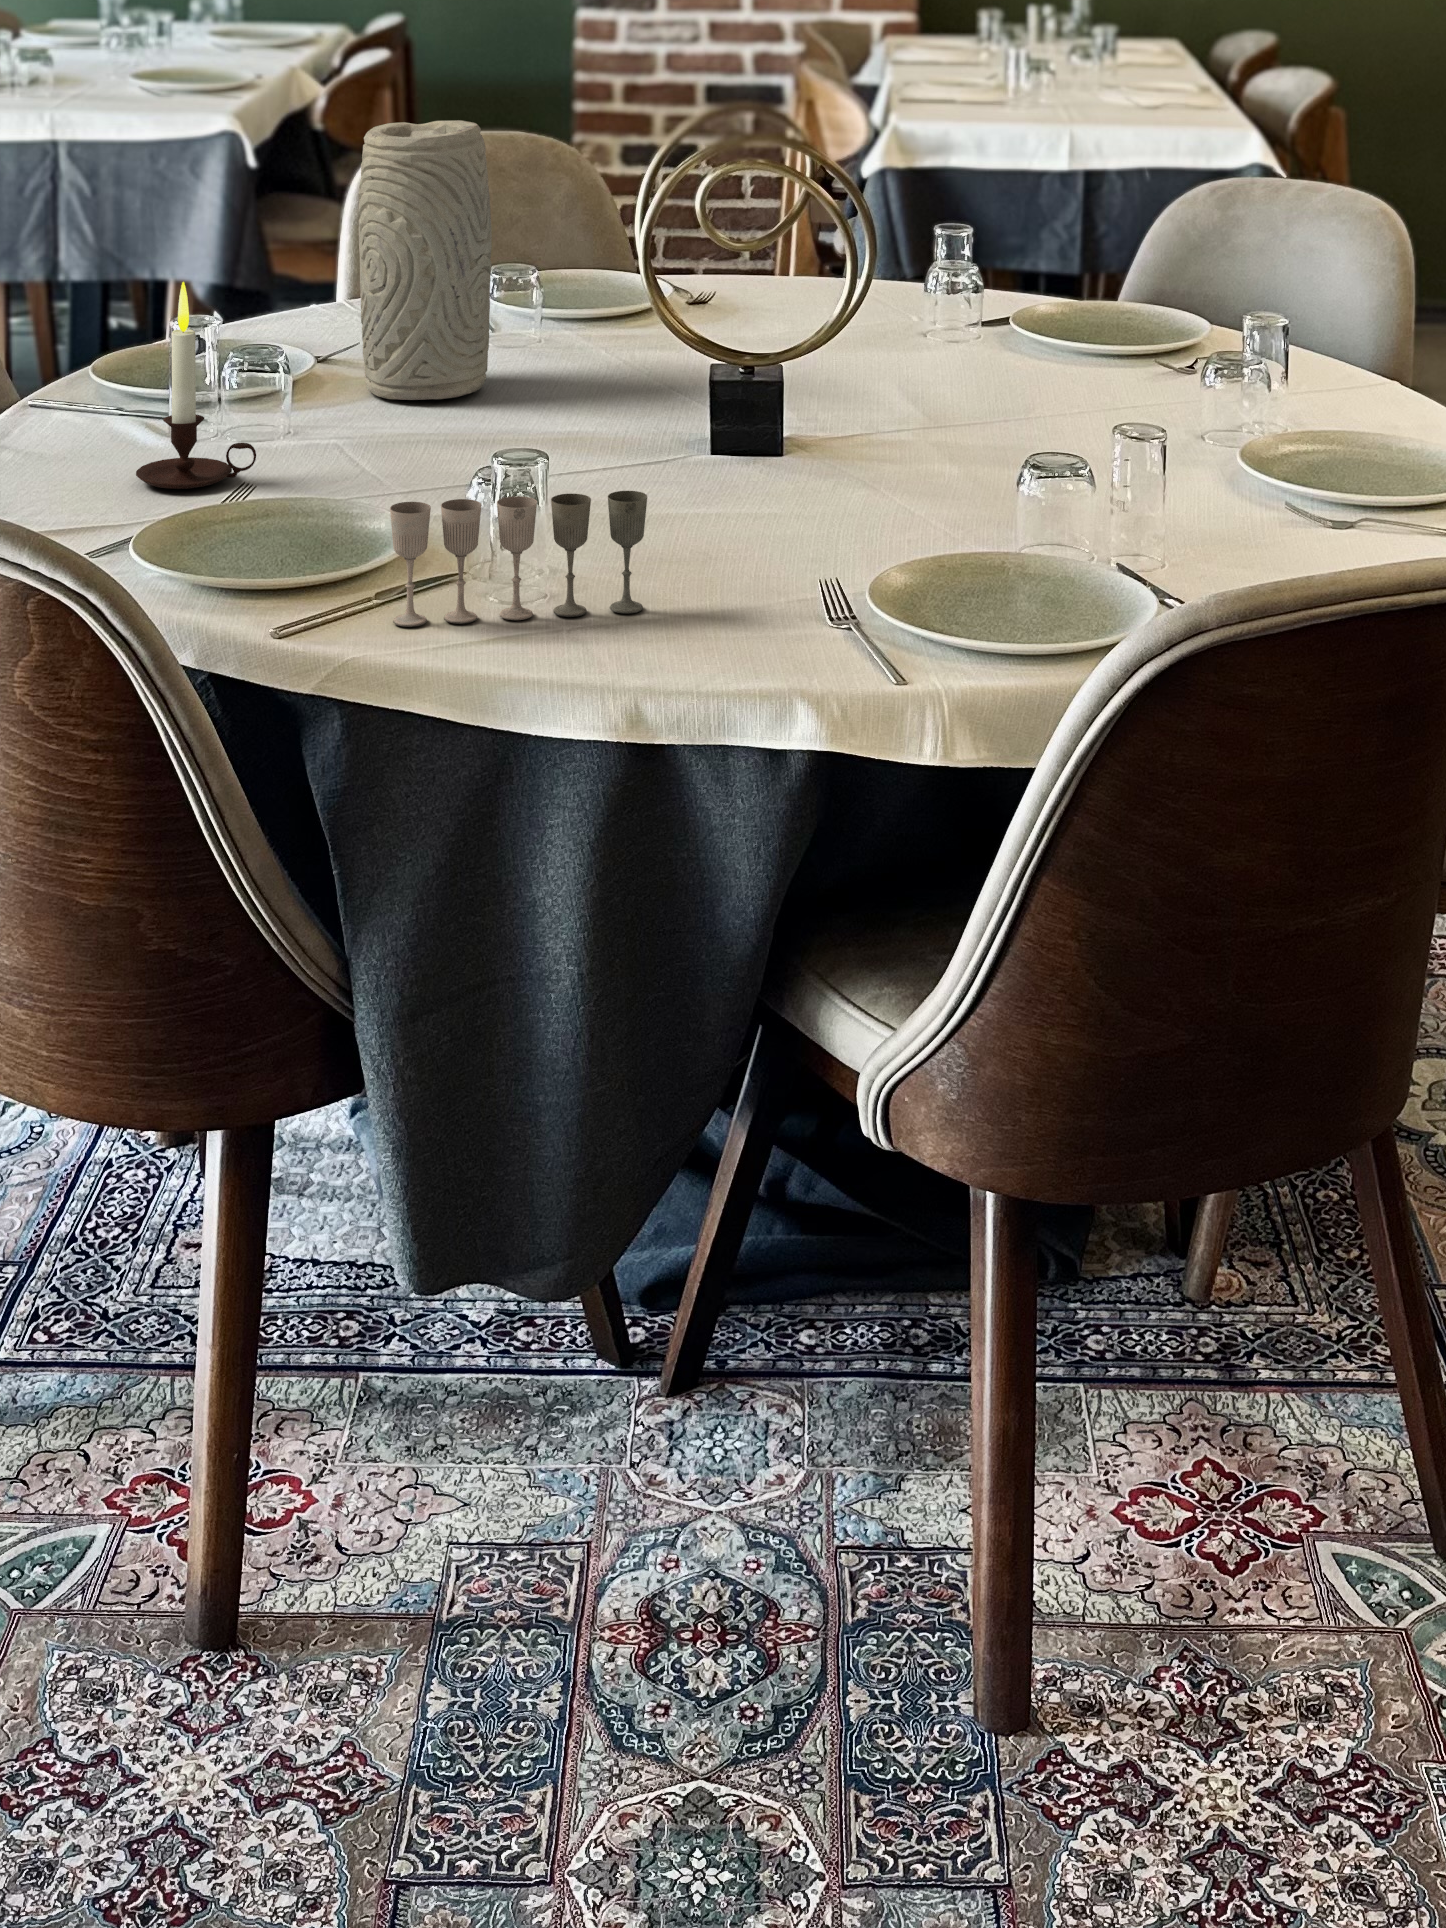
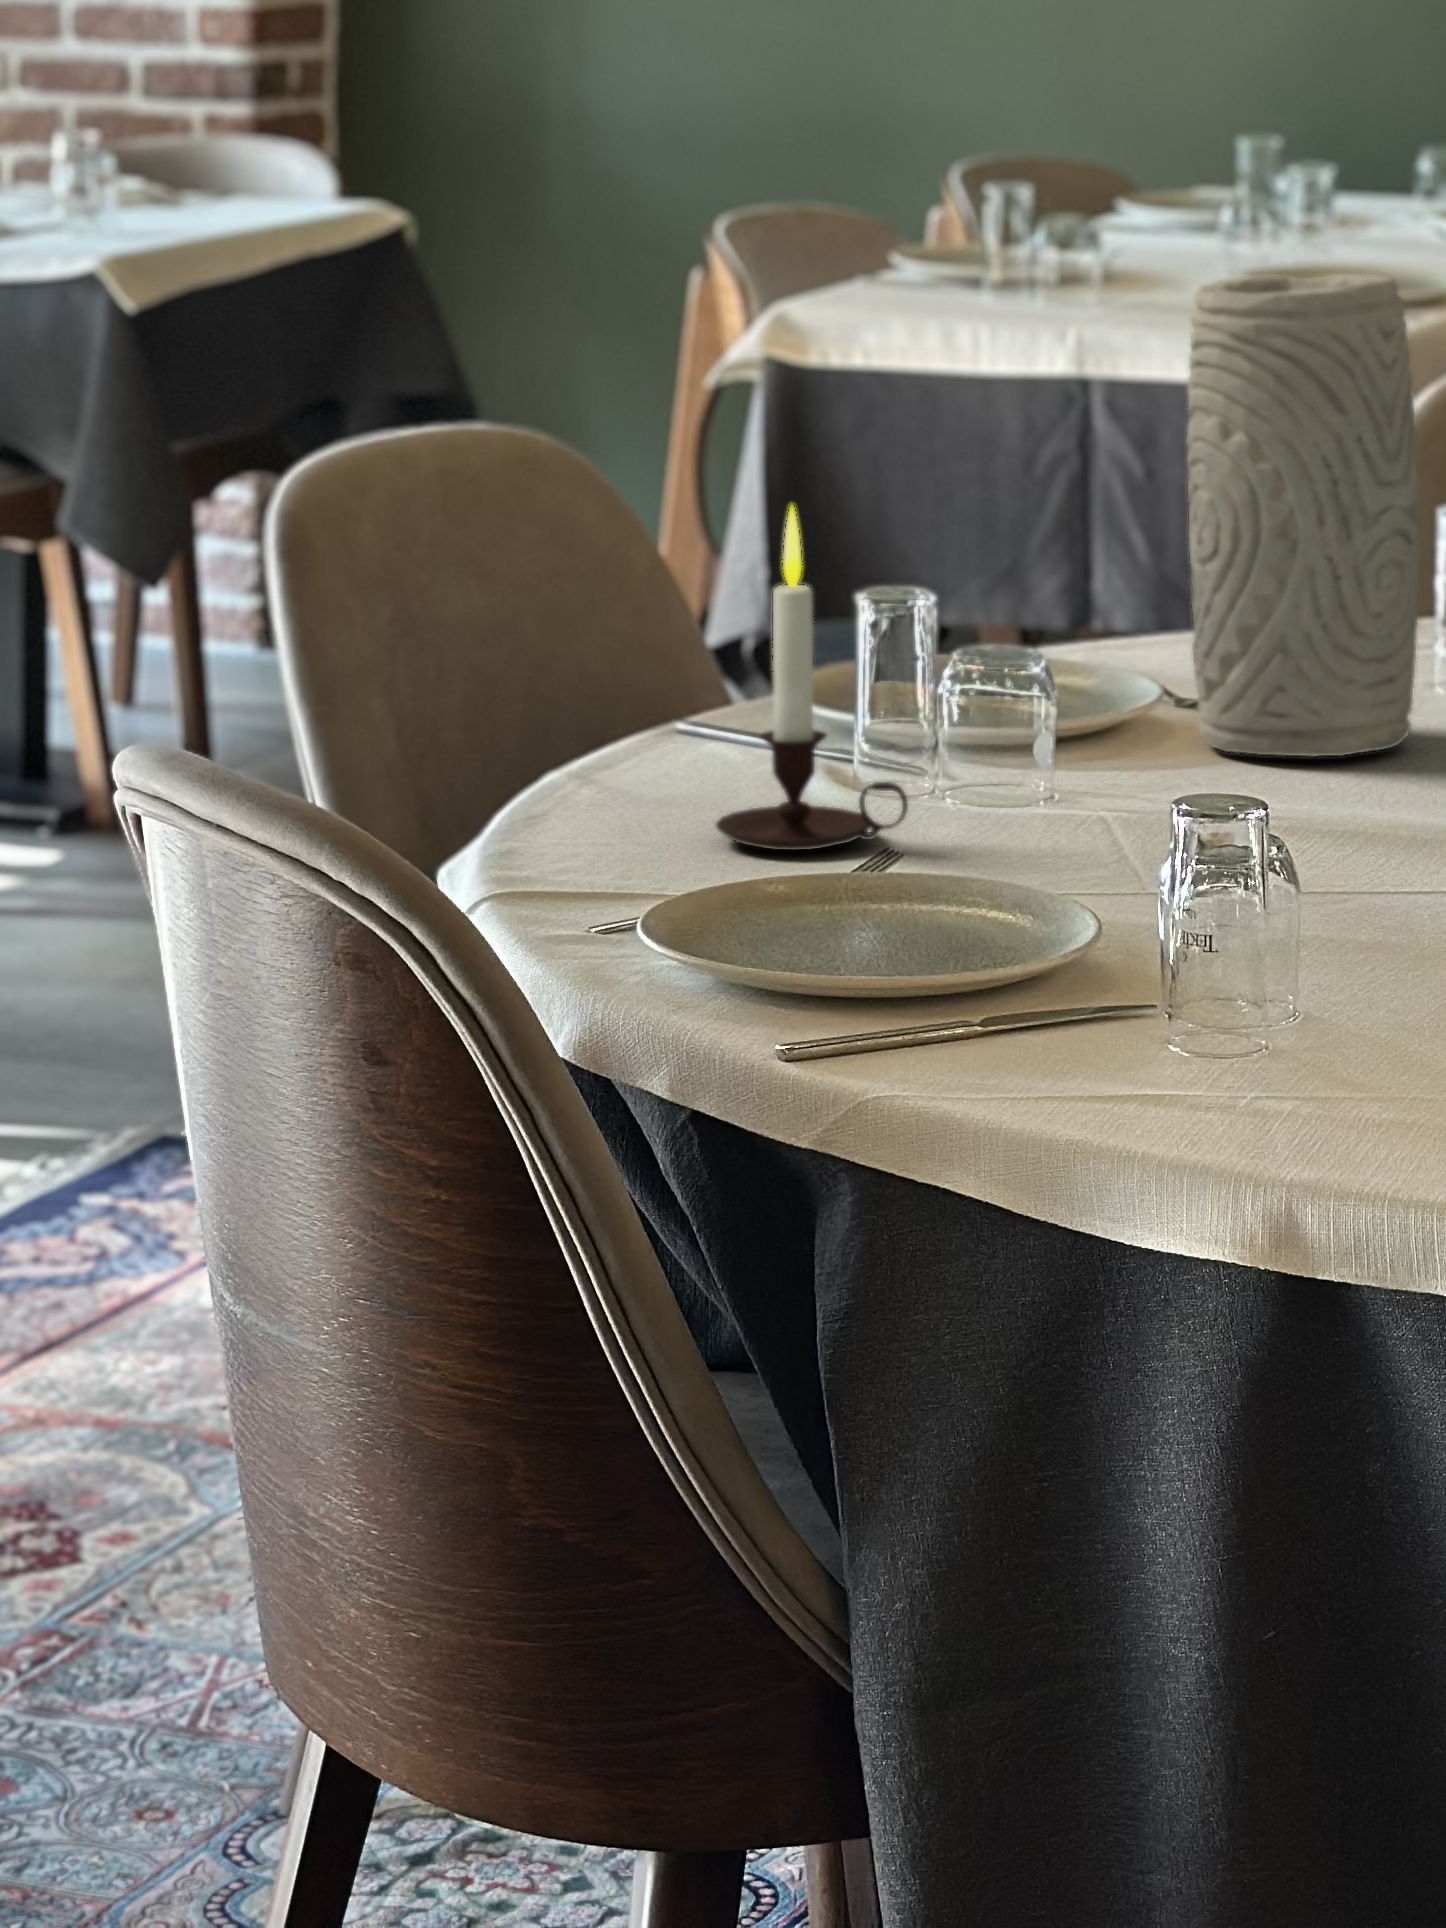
wine glass: present [390,491,647,627] -> none [939,848,1376,1068]

